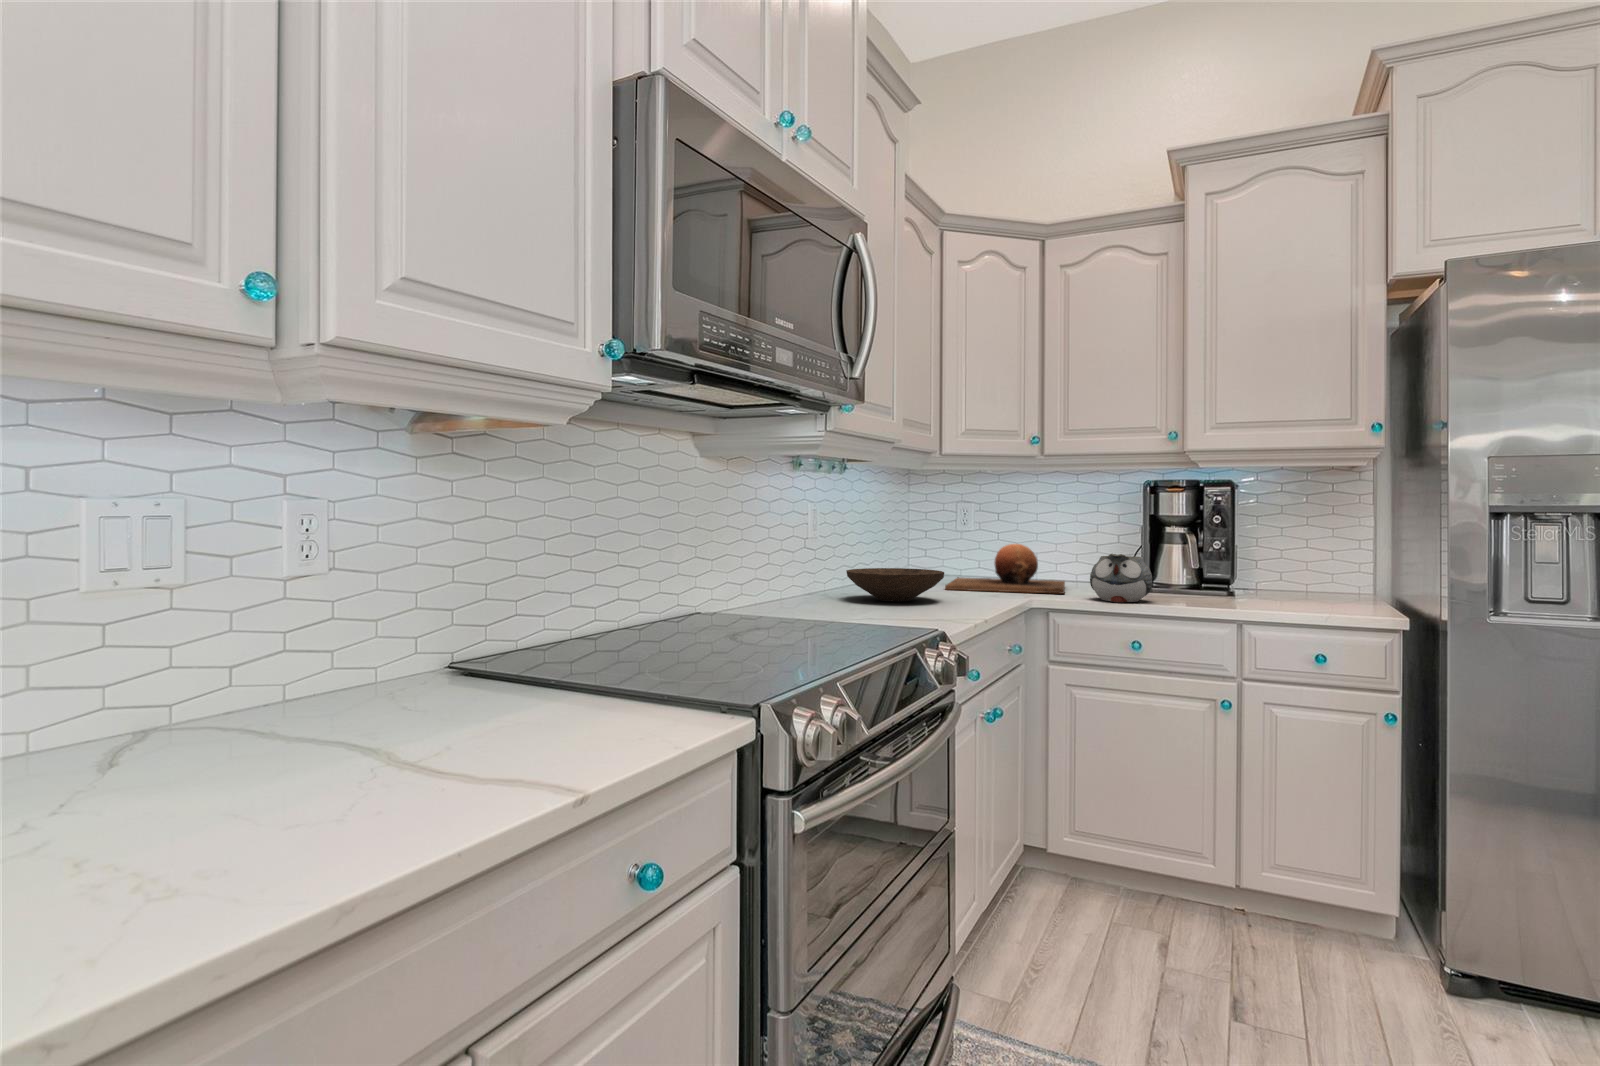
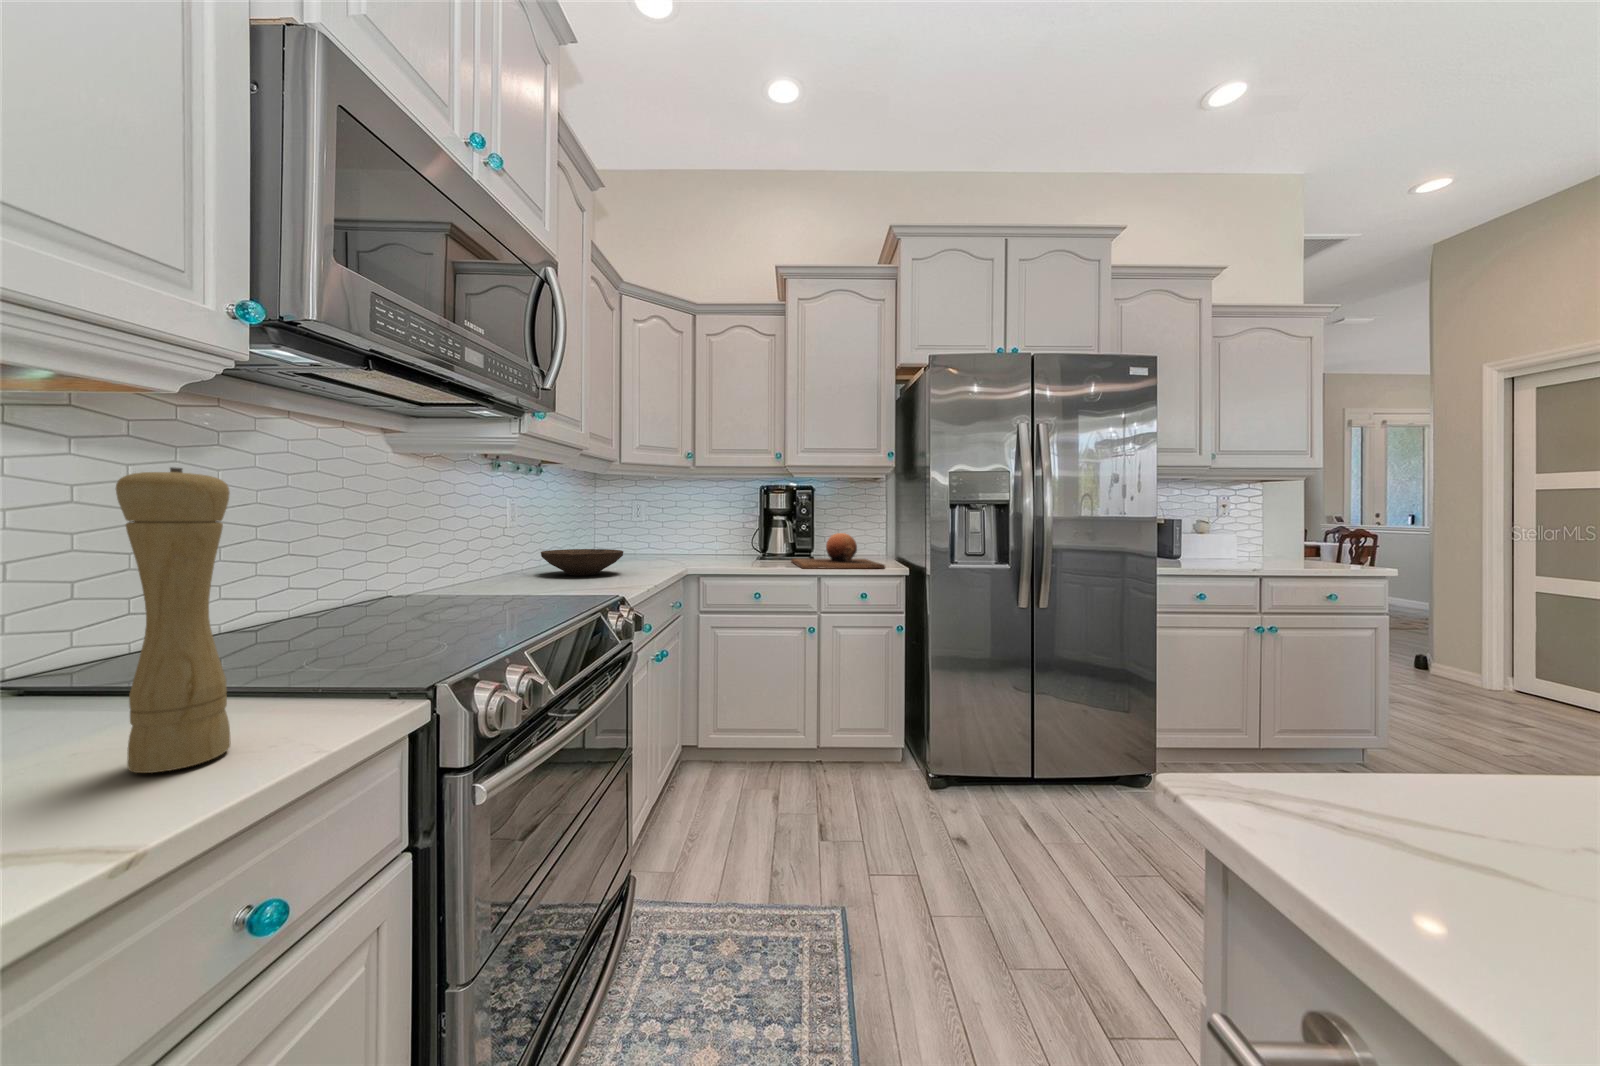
pepper mill: none [556,497,620,744] -> present [116,467,231,773]
chopping board: present [945,544,1065,594] -> present [791,533,885,569]
teapot: present [1090,554,1152,602] -> none [729,535,769,569]

